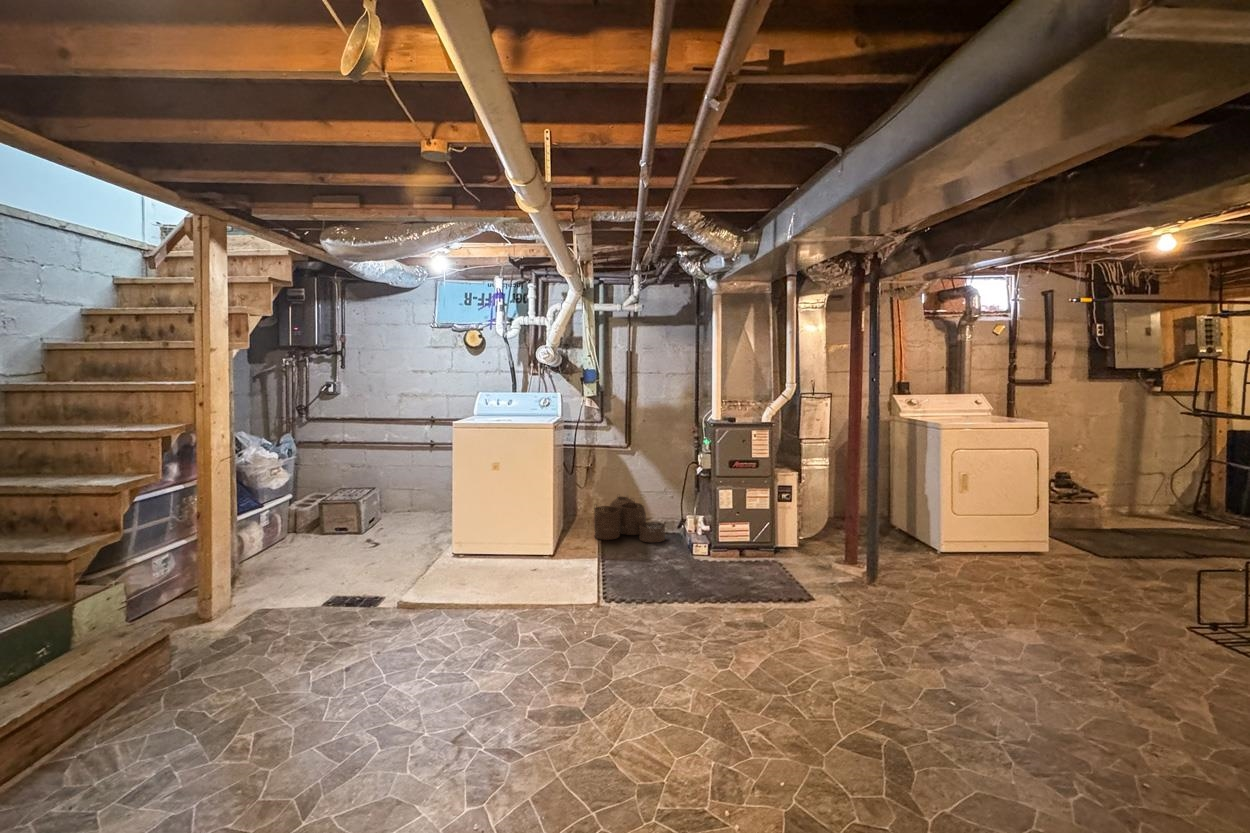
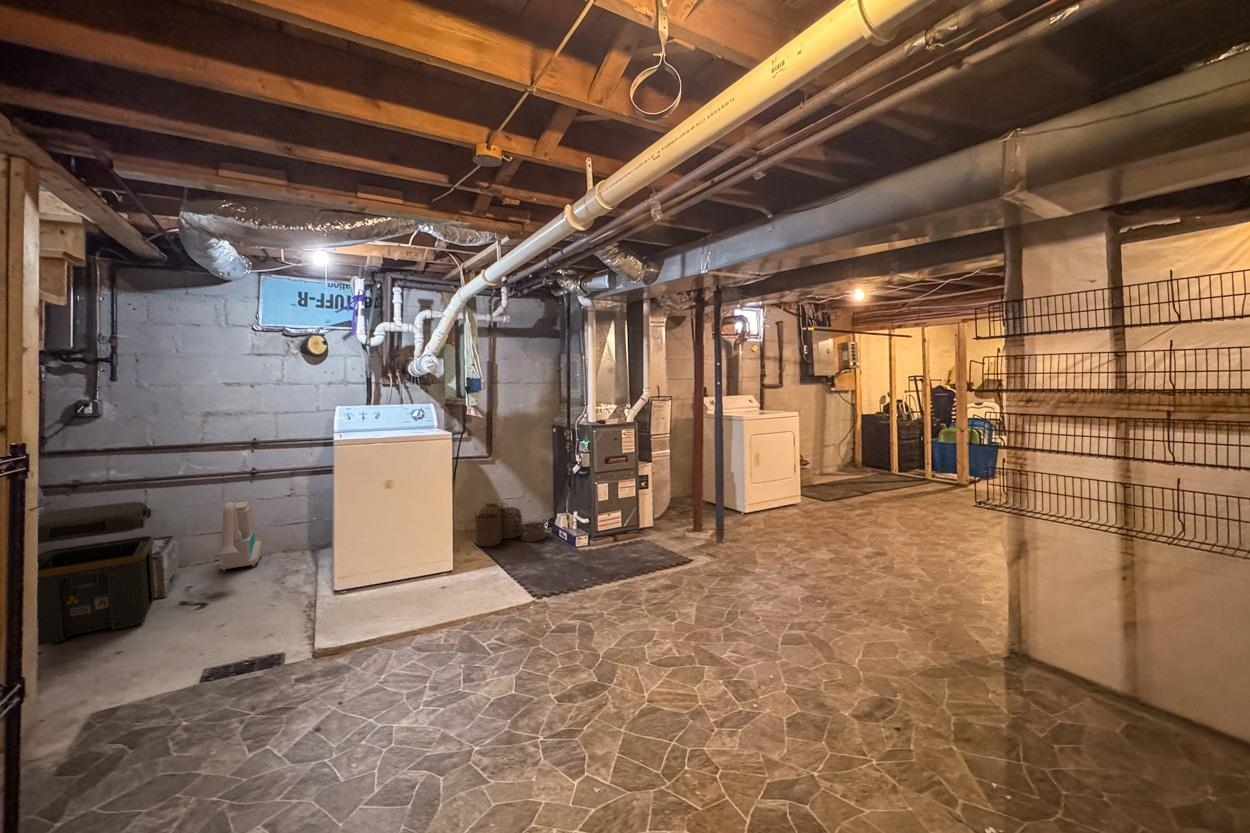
toolbox: none [259,461,348,557] -> present [38,502,155,646]
vacuum cleaner: none [384,468,435,524] -> present [213,502,262,571]

